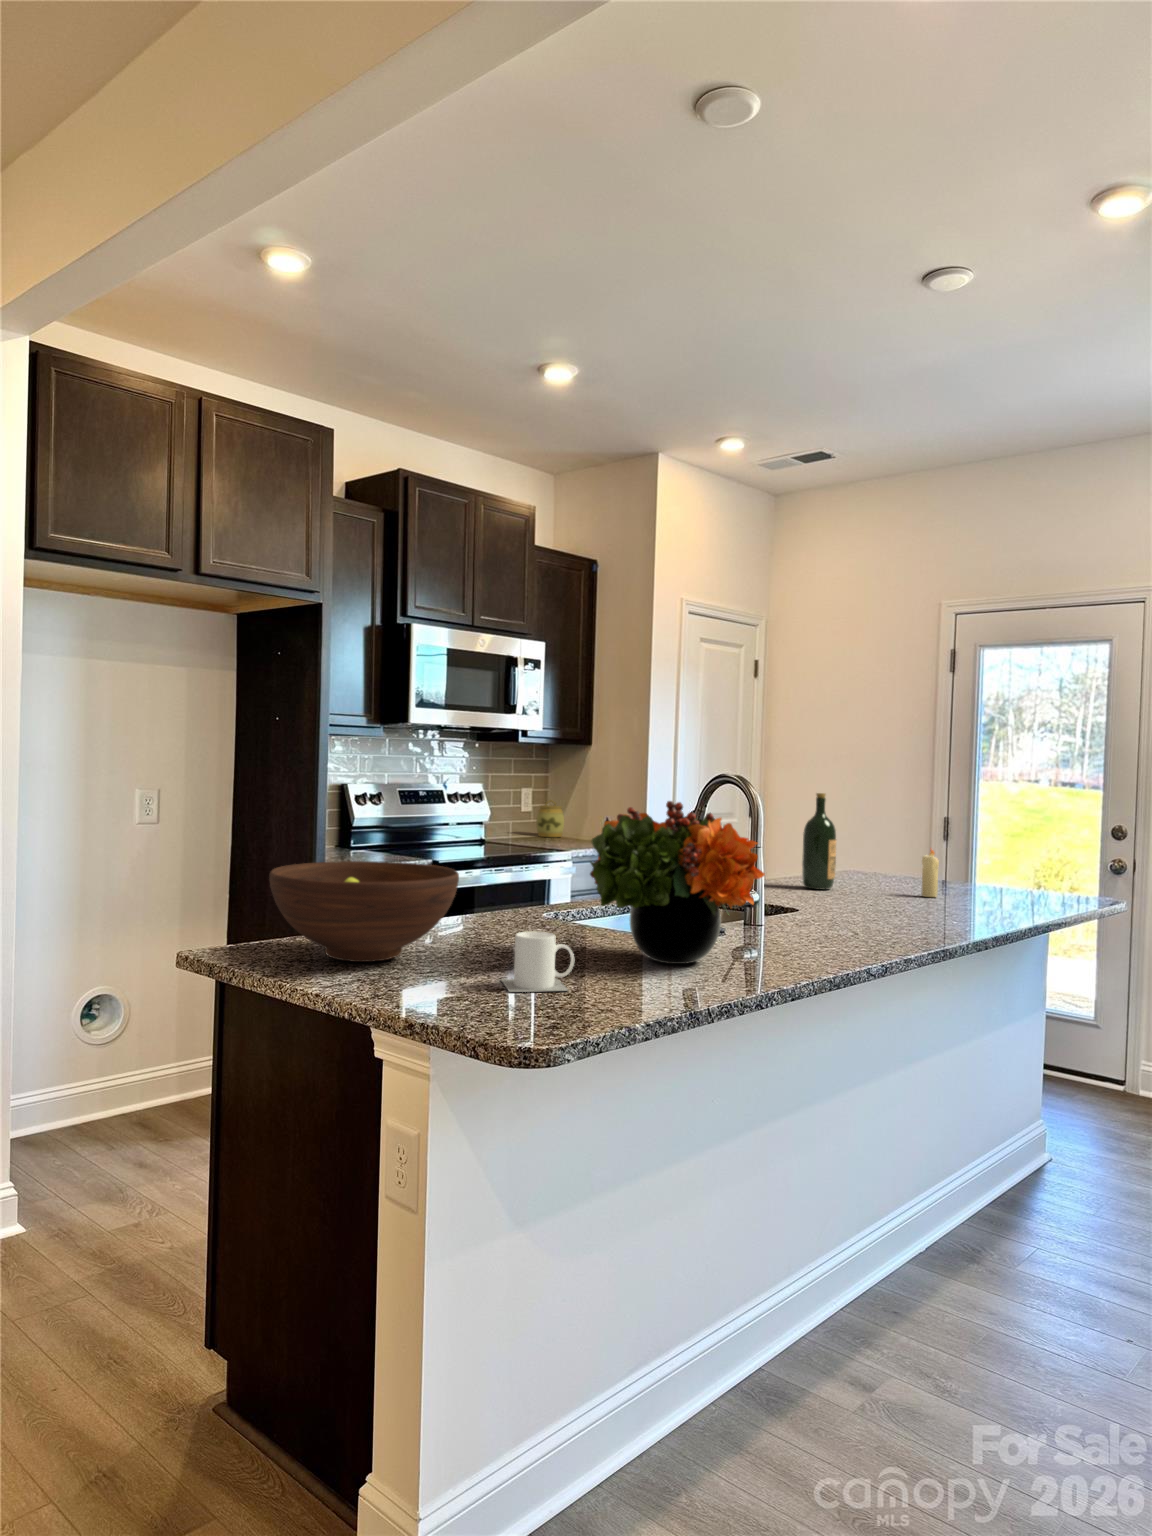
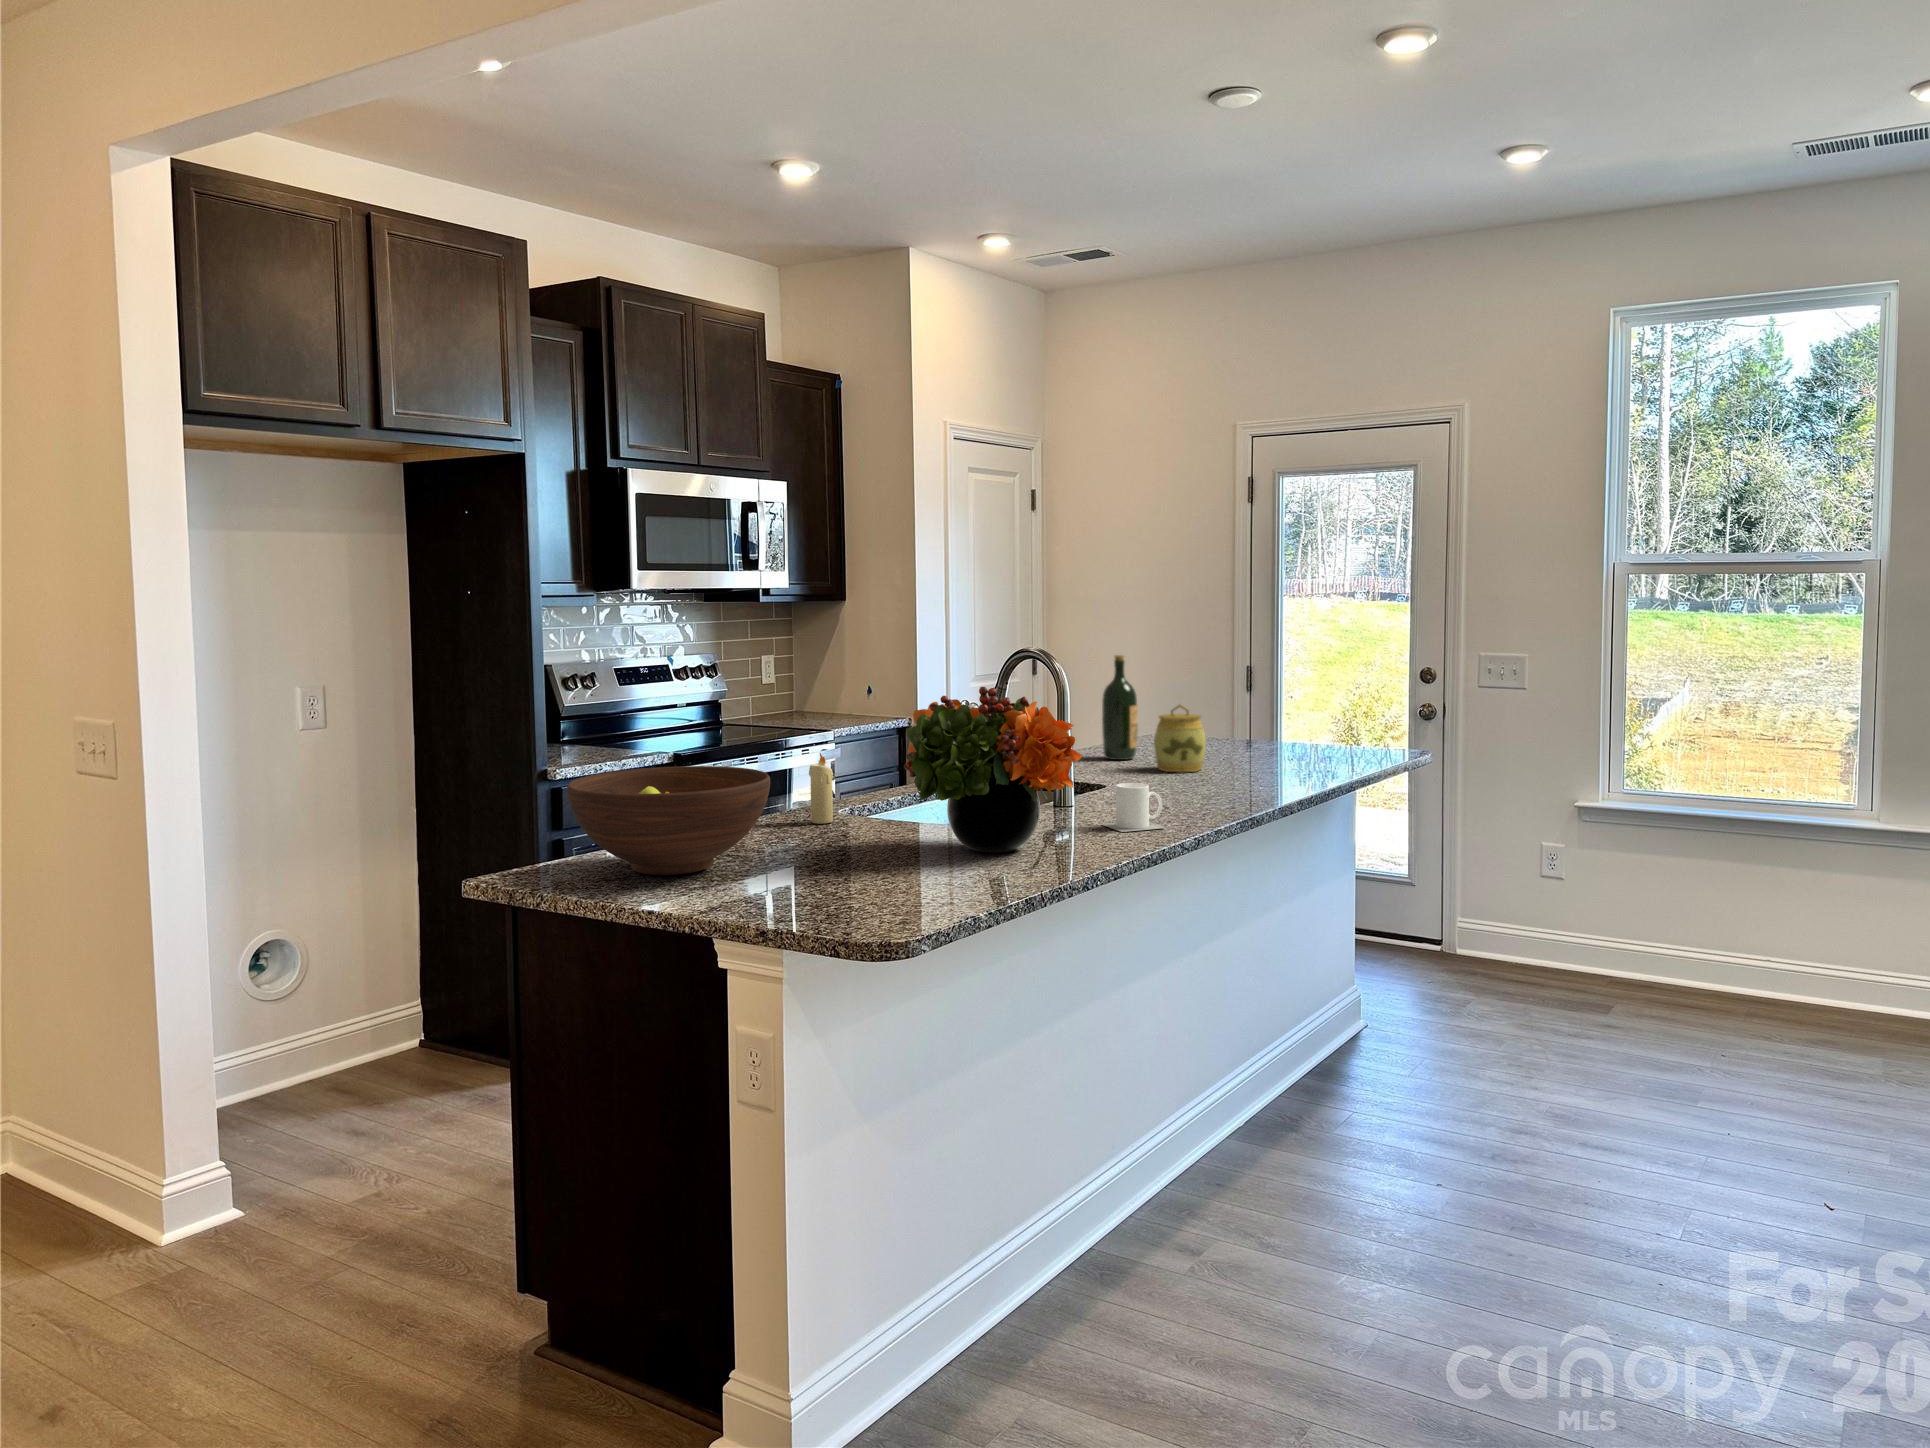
jar: present [536,800,564,837] -> present [1154,705,1206,772]
candle: present [921,849,939,897] -> present [809,753,833,824]
mug: present [501,931,574,992] -> present [1102,783,1164,832]

